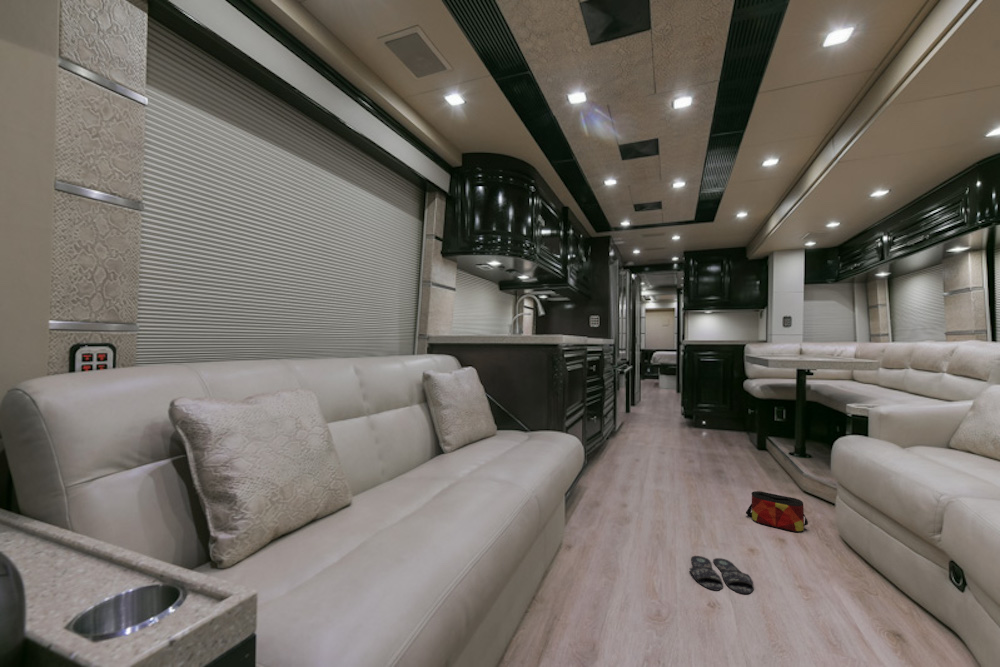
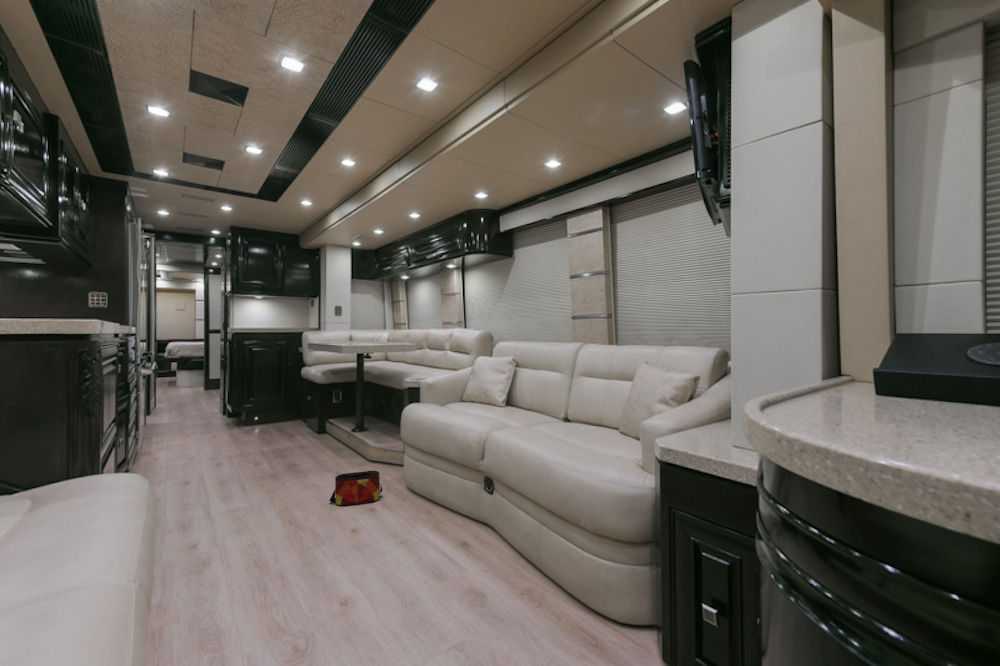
slippers: present [690,556,754,594] -> none [290,556,359,597]

